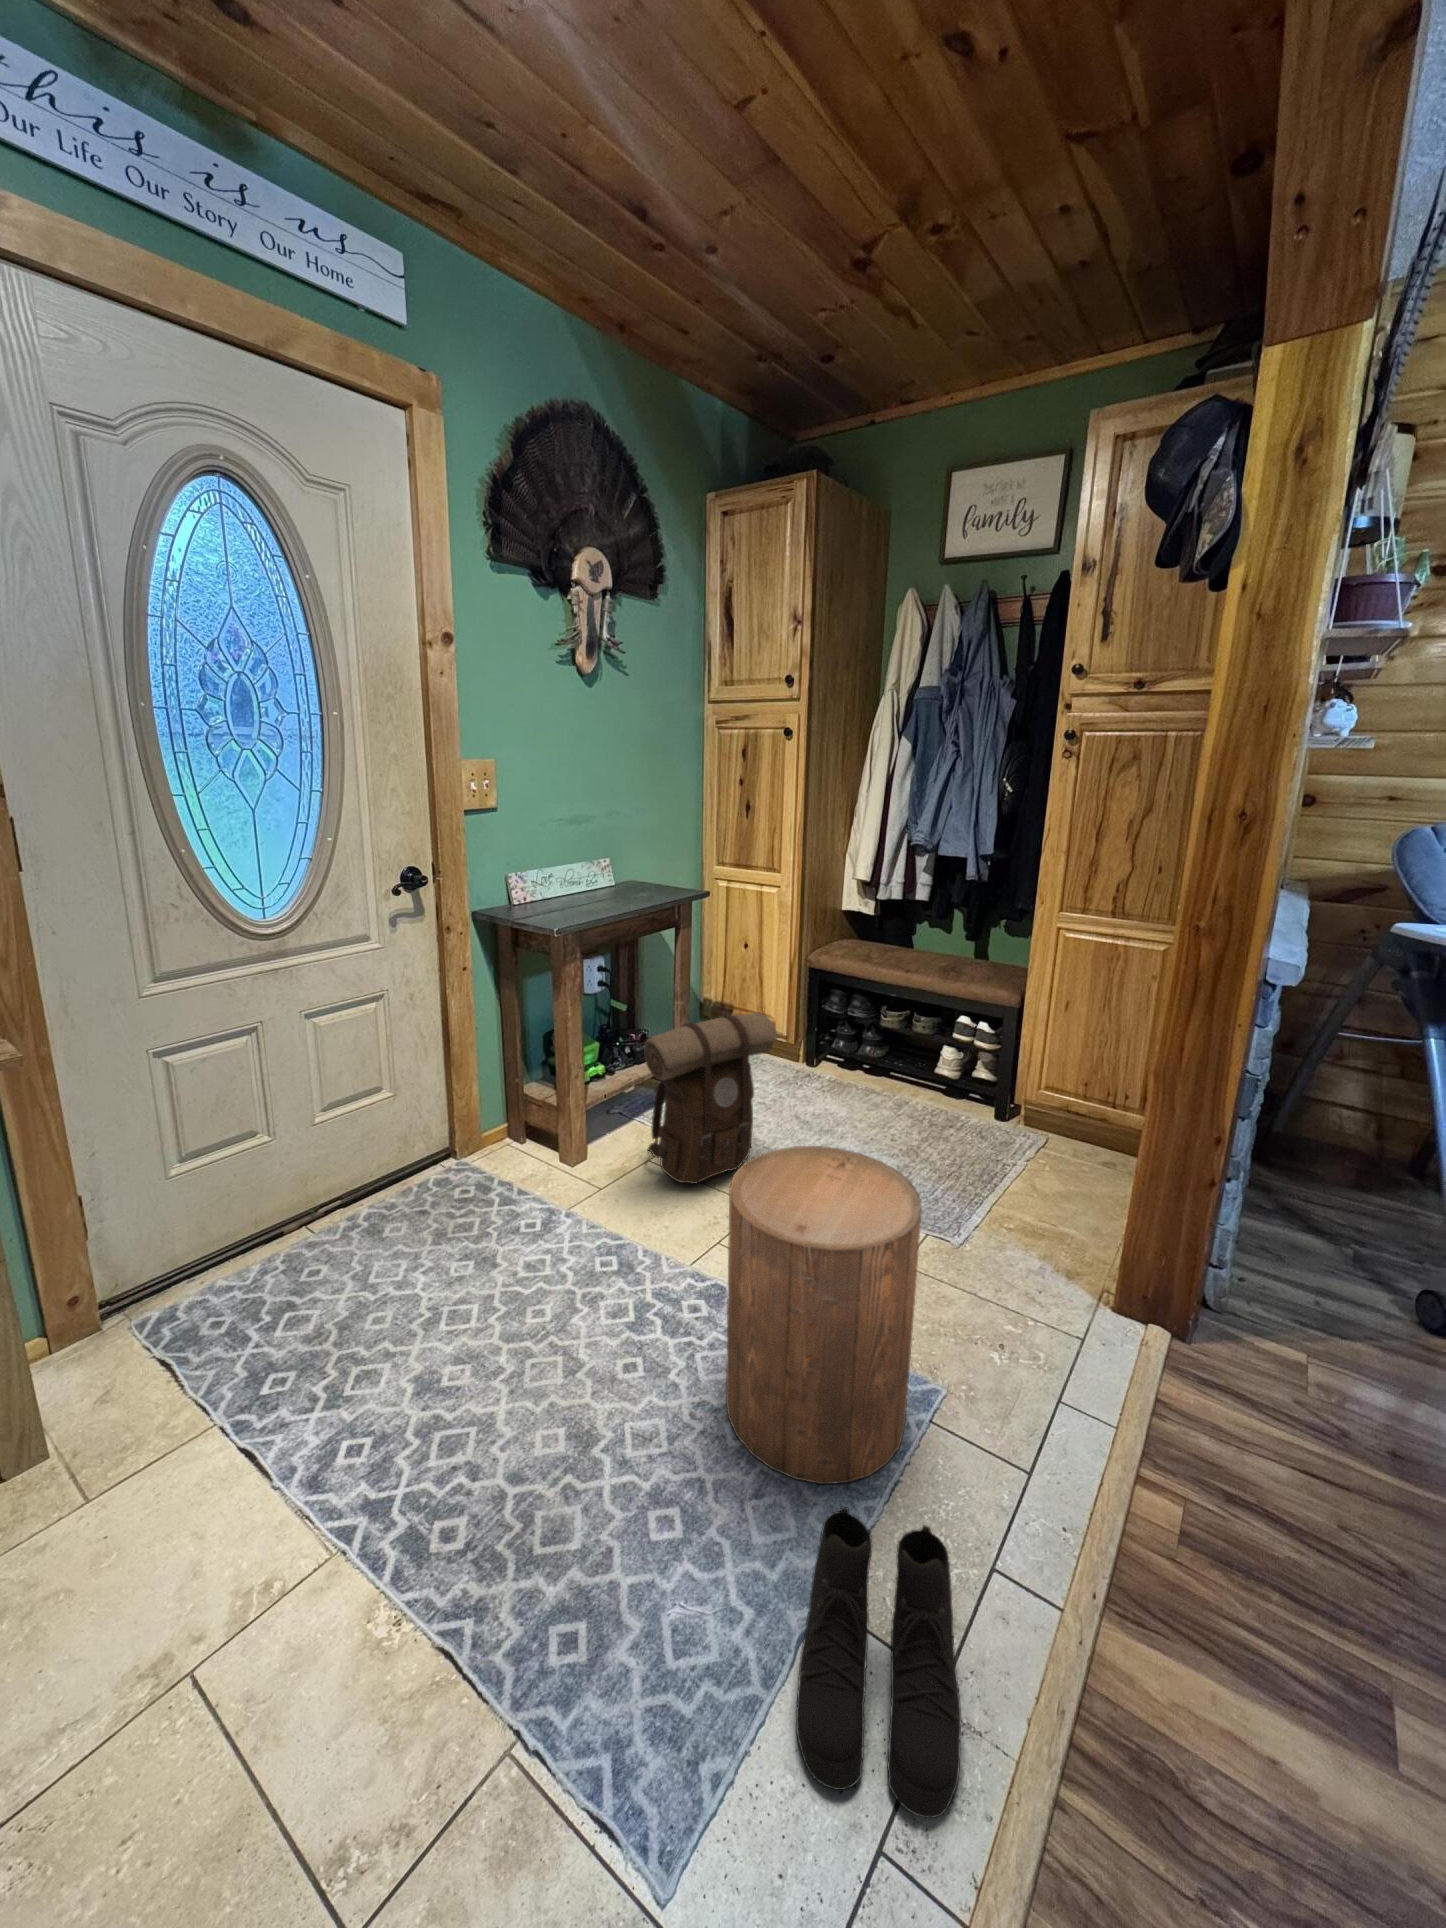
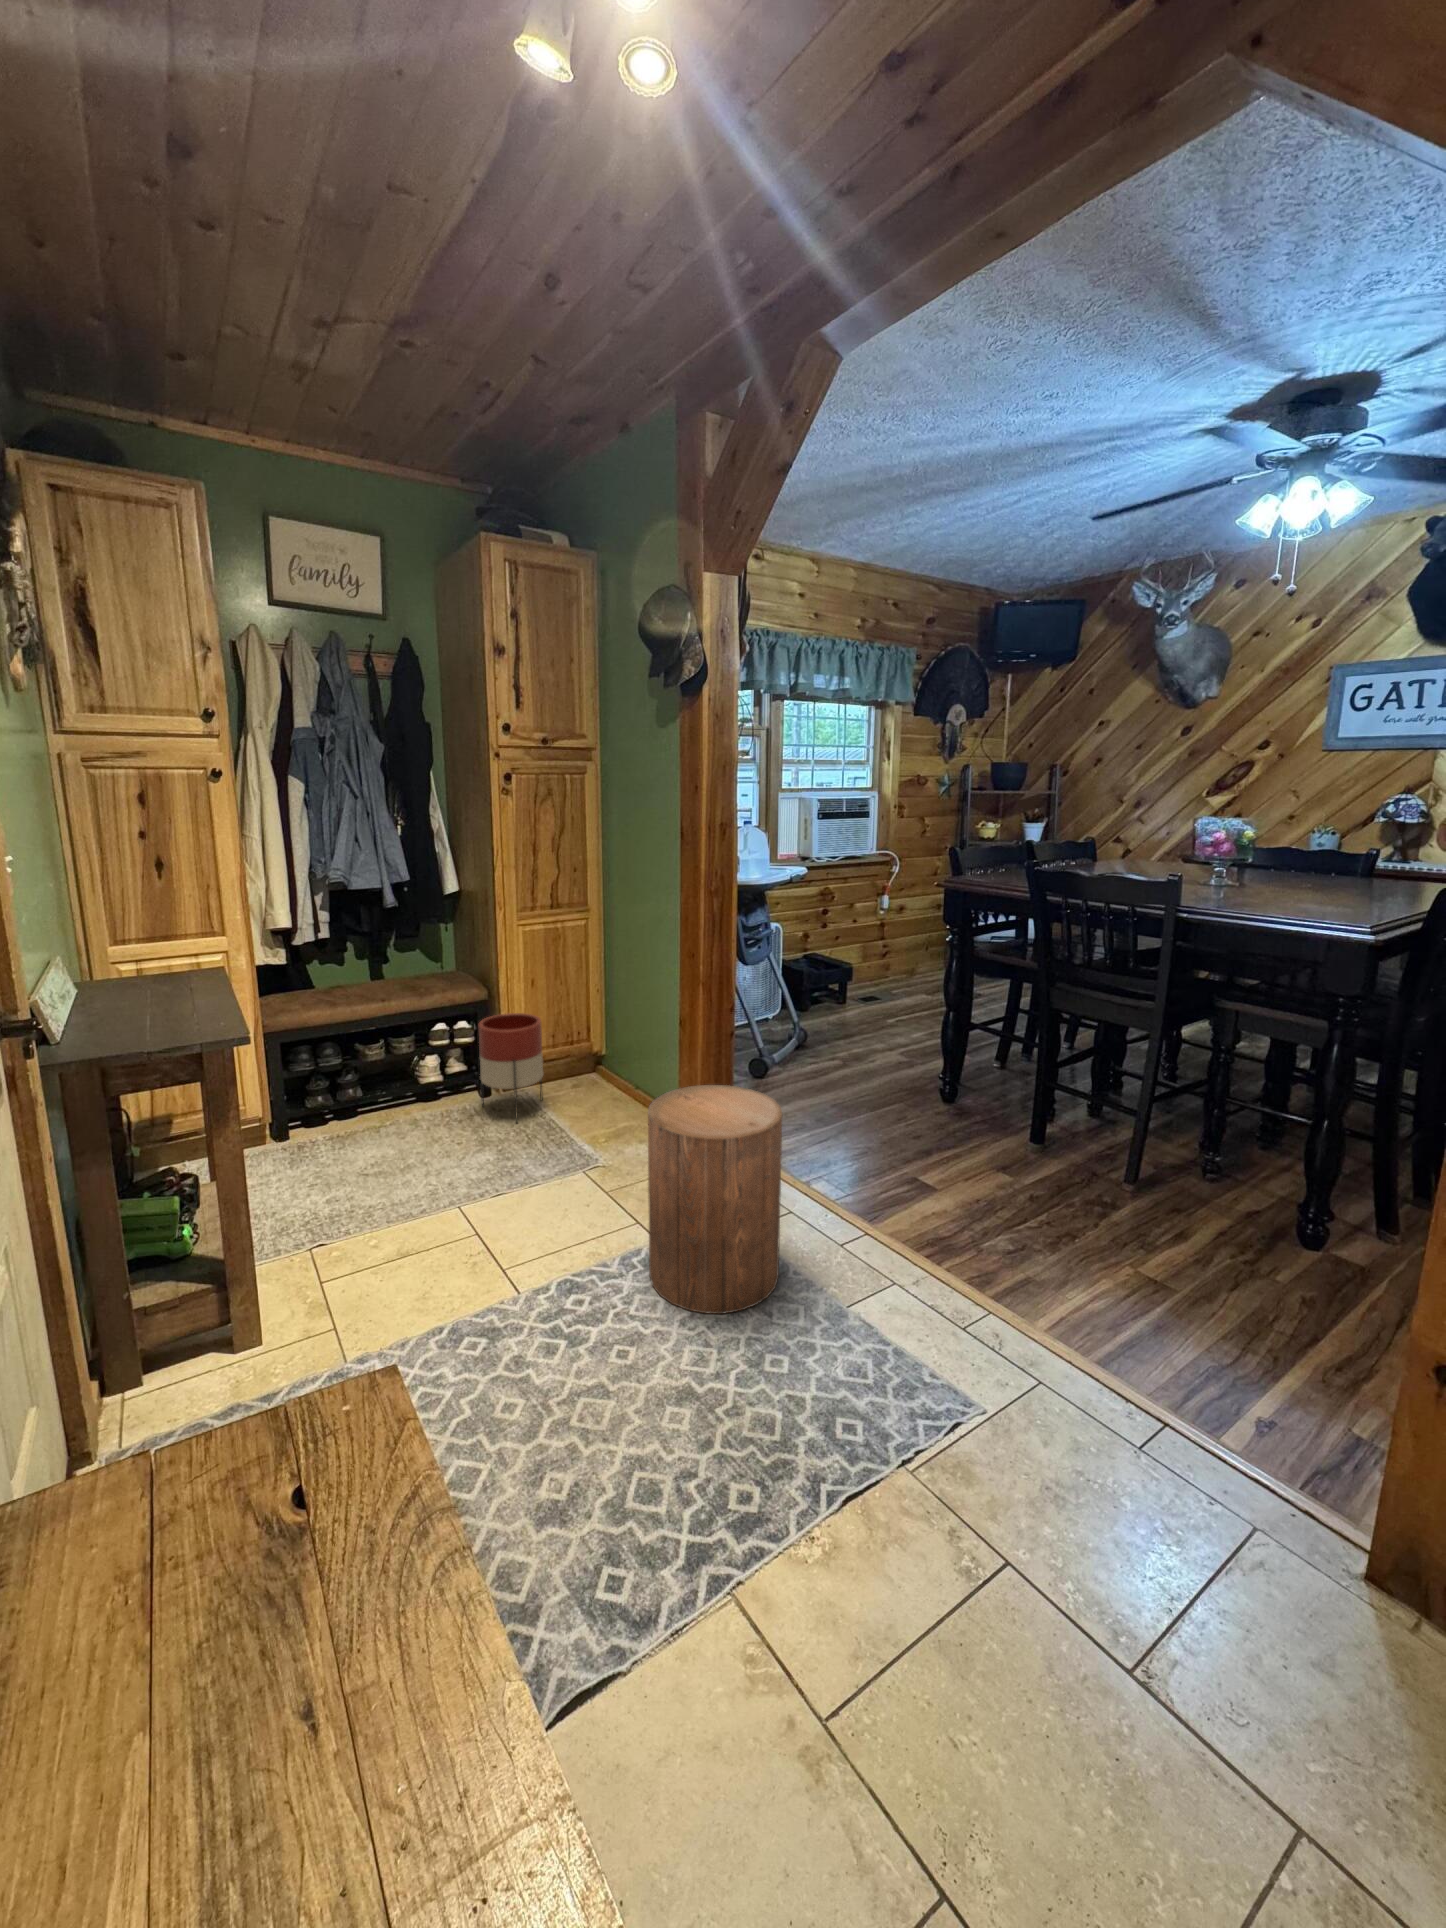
backpack: present [644,1013,777,1184] -> none [314,1065,436,1275]
planter: none [956,1023,1044,1151] -> present [479,1013,543,1122]
boots: present [796,1507,961,1818] -> none [841,1222,956,1343]

